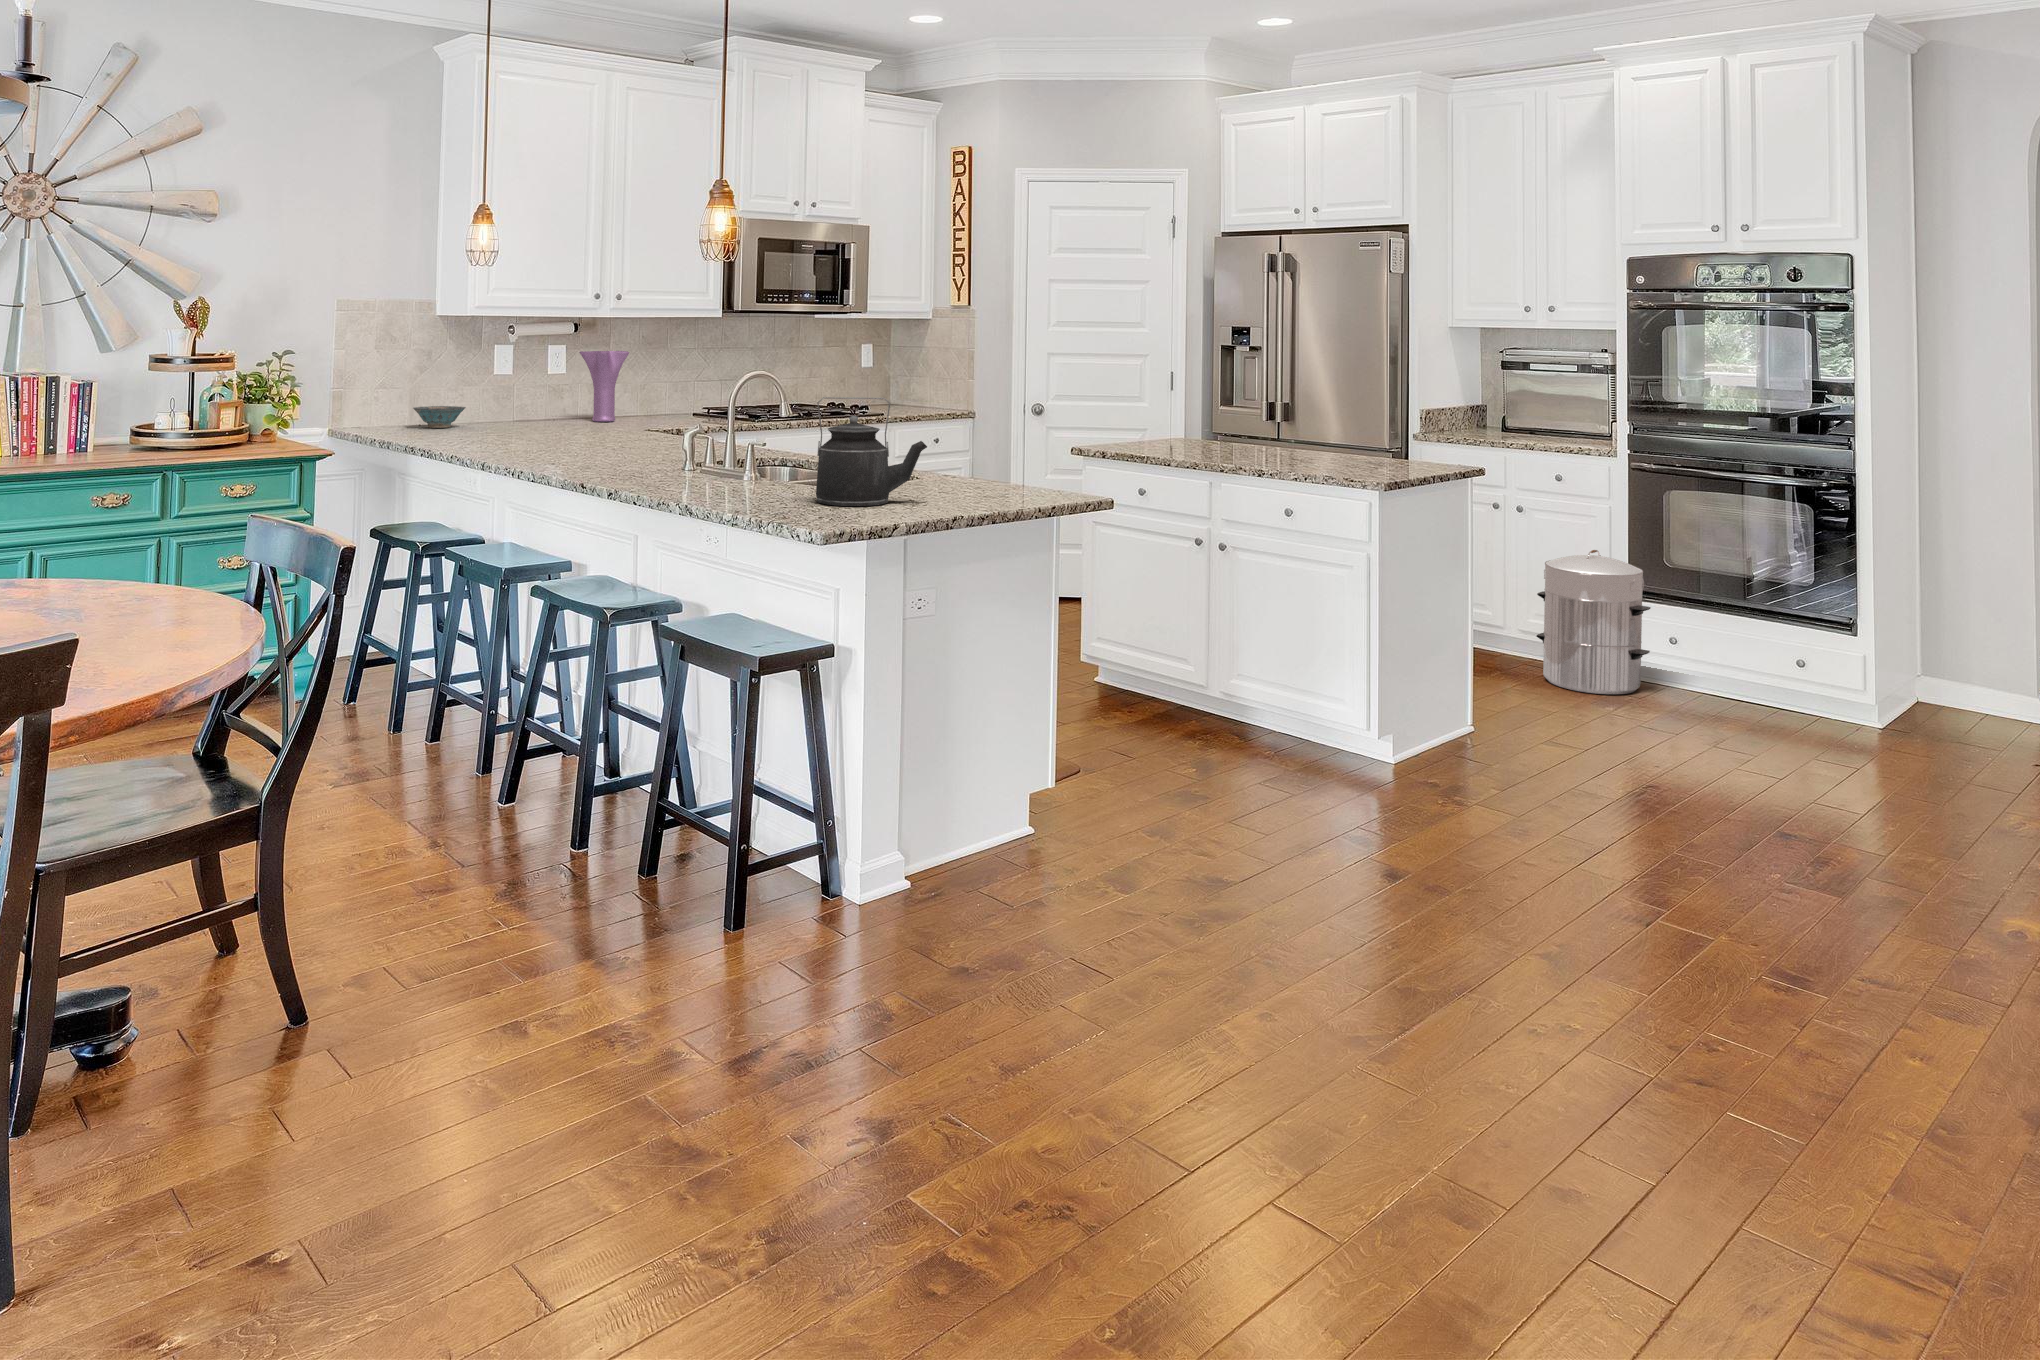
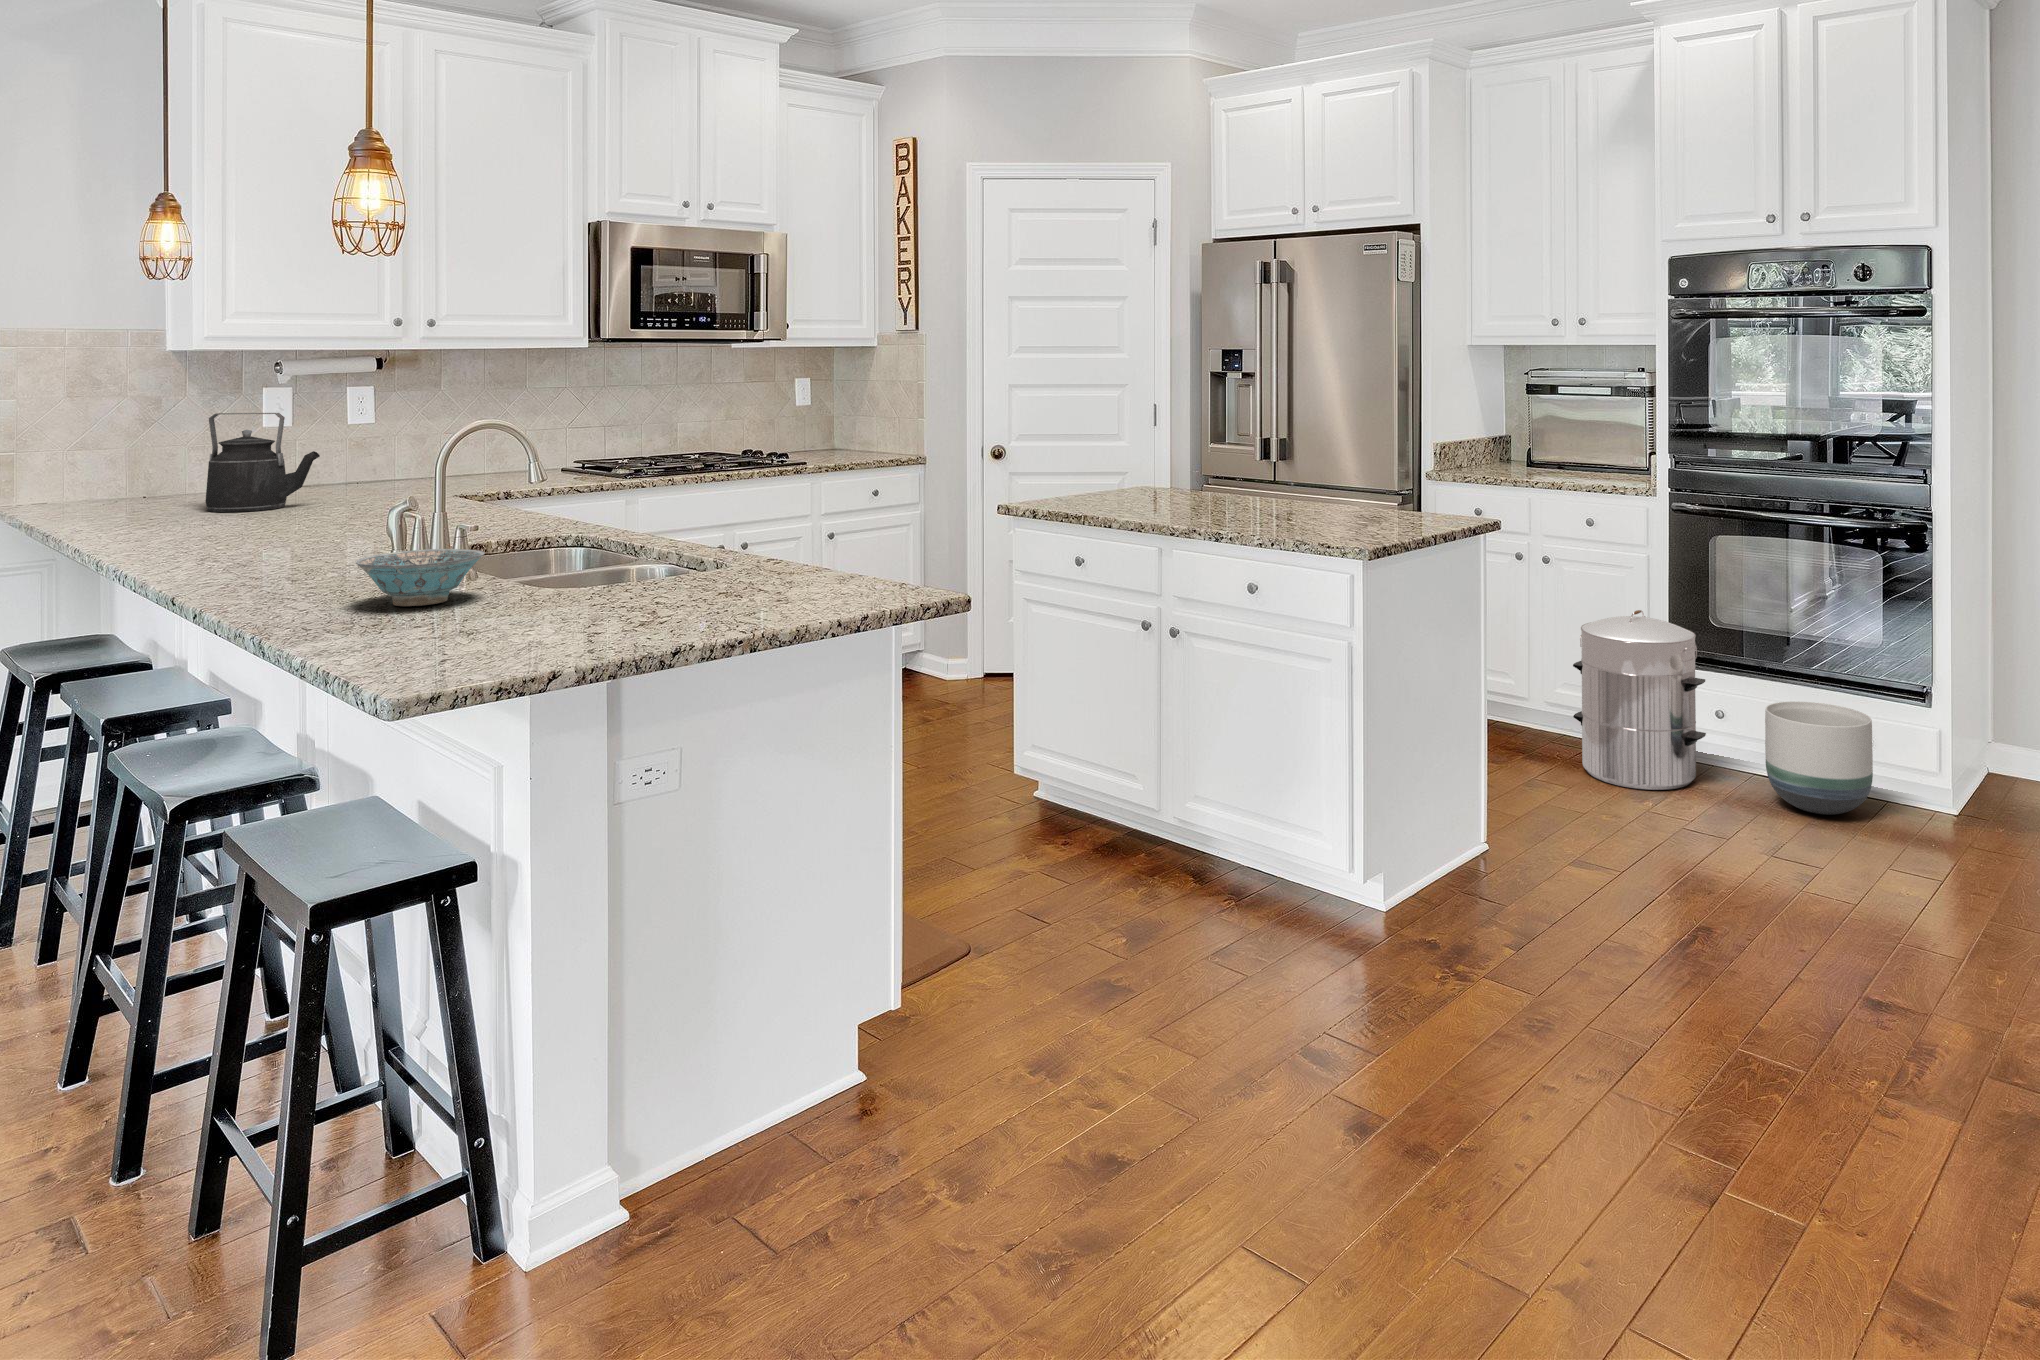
vase: present [579,351,629,422] -> none [383,391,456,482]
kettle: present [816,397,927,506] -> present [206,413,320,512]
ceramic bowl: present [413,406,466,428] -> present [356,549,485,606]
planter: none [1699,627,1790,716] -> present [1765,701,1873,815]

